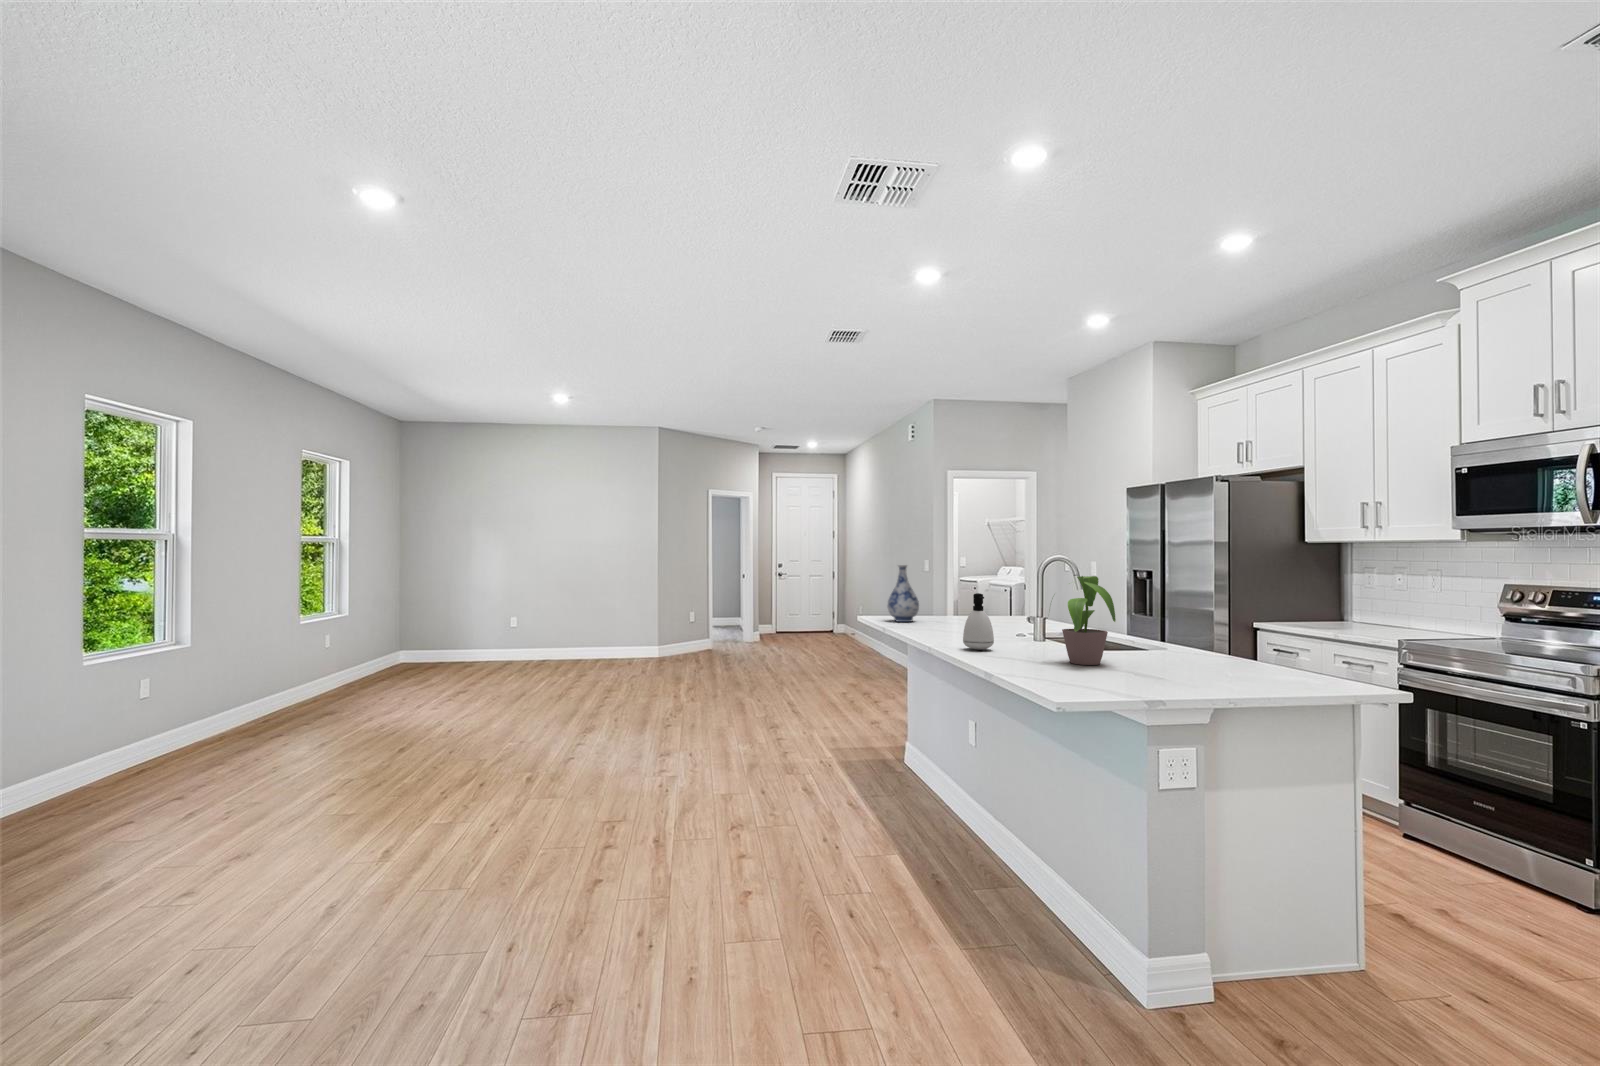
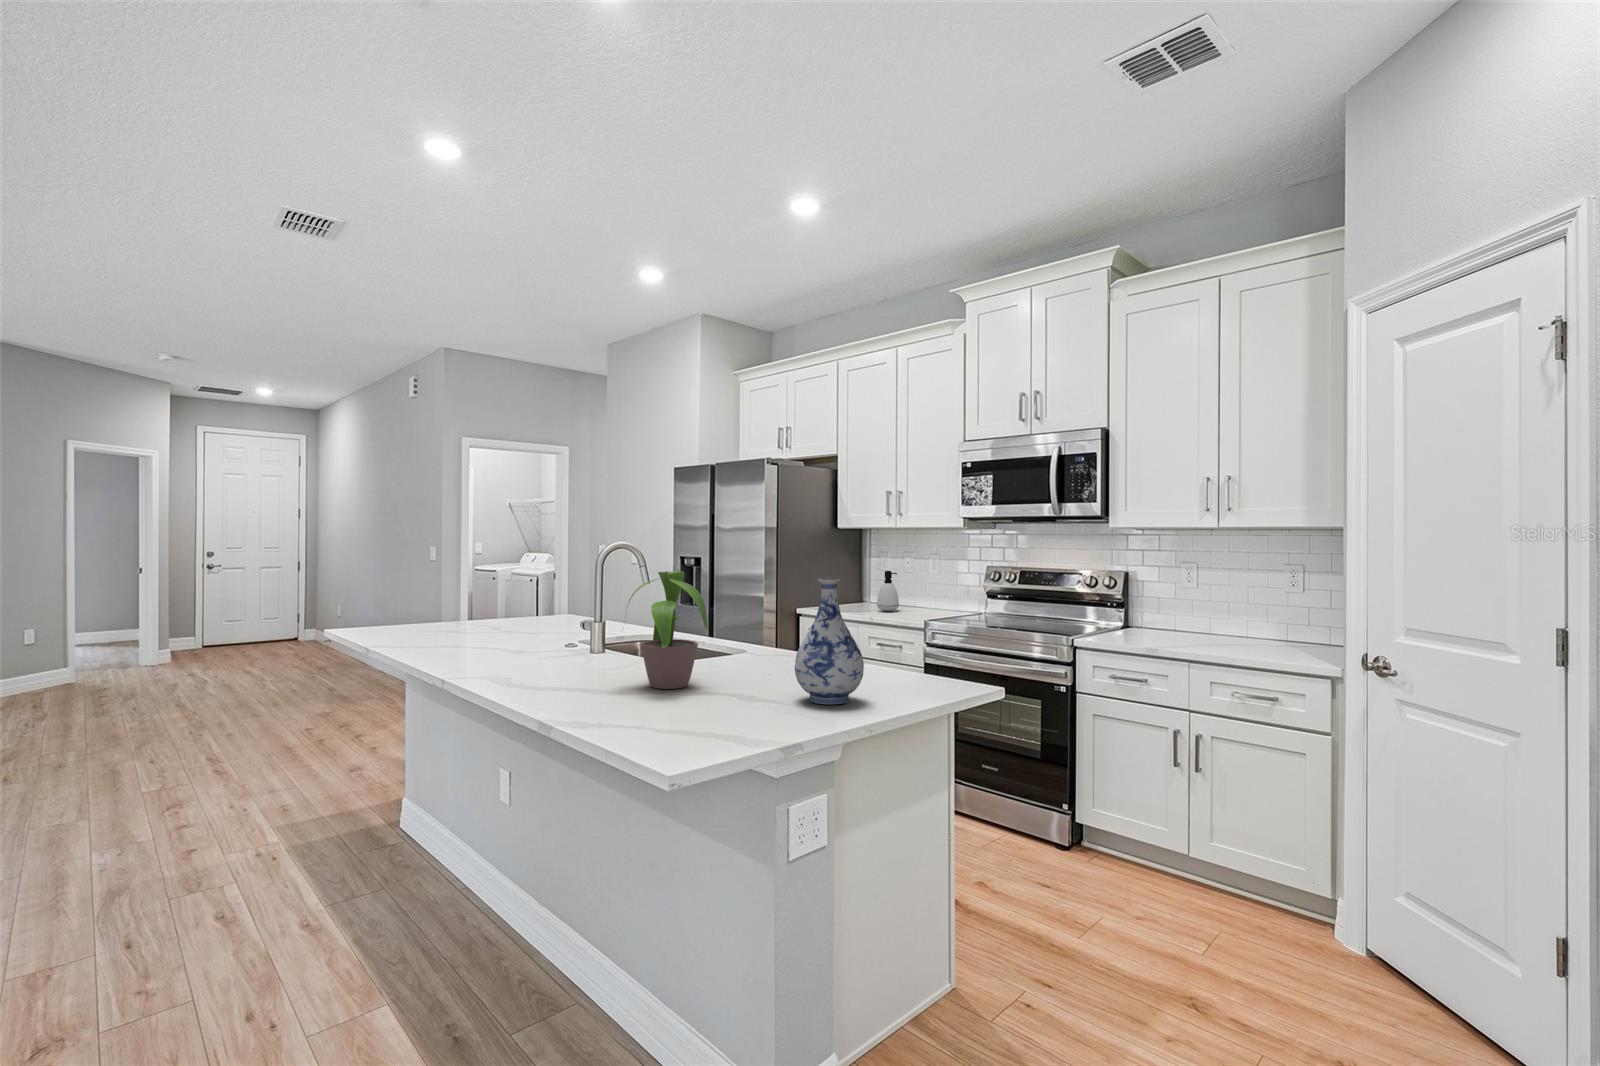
vase: present [887,565,919,622] -> present [795,578,864,704]
soap dispenser: present [963,593,994,650] -> present [877,571,899,611]

